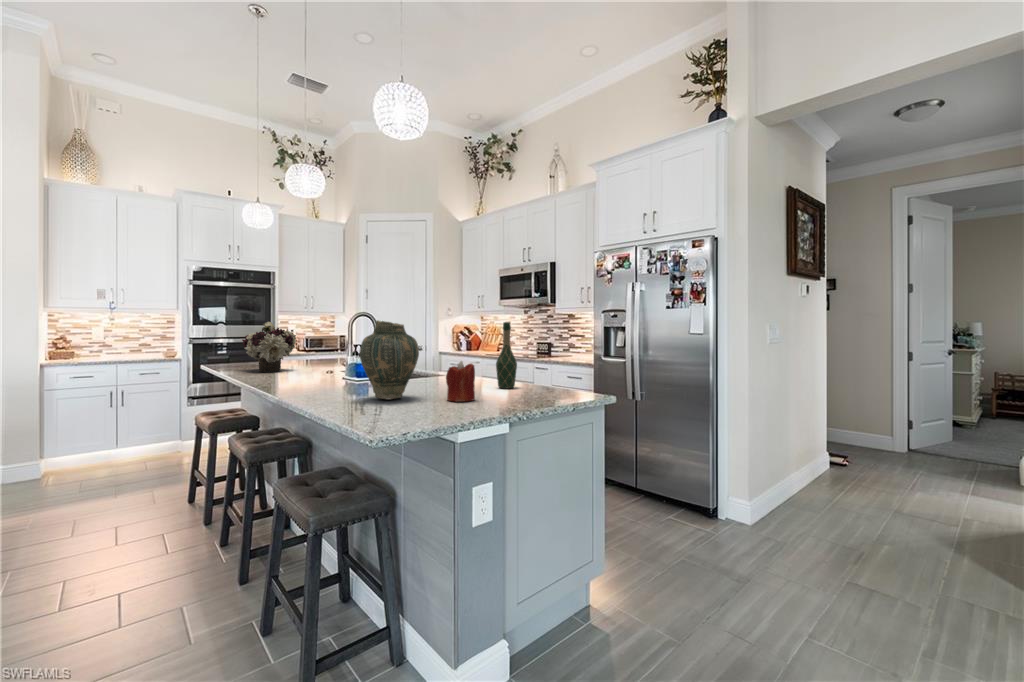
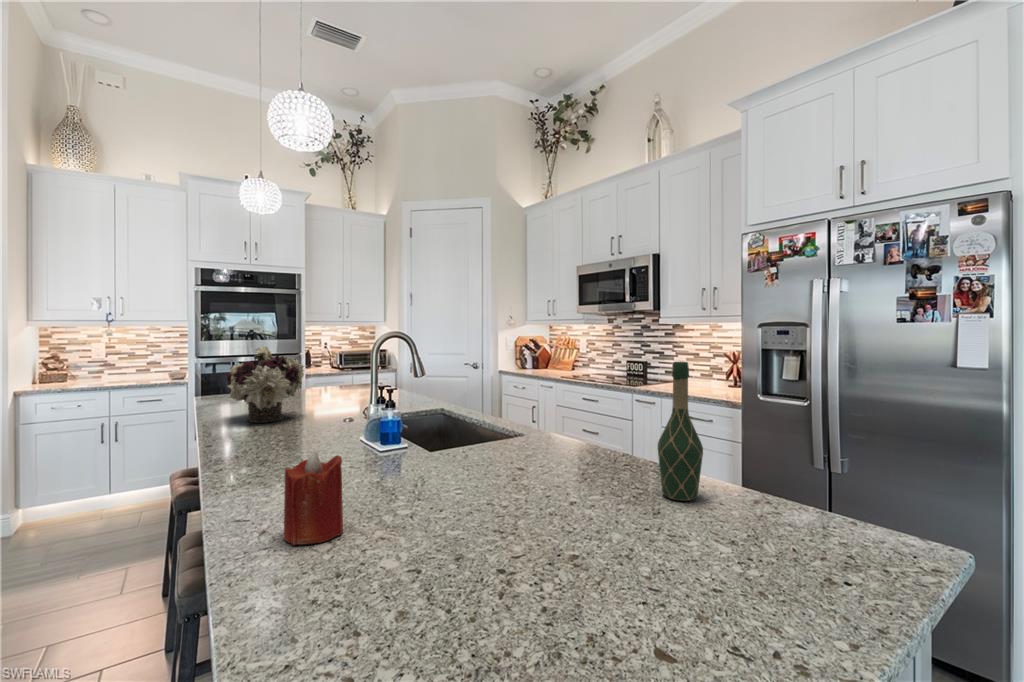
vase: present [360,321,419,400] -> none [376,375,517,578]
candle: present [446,361,475,402] -> present [284,452,343,545]

